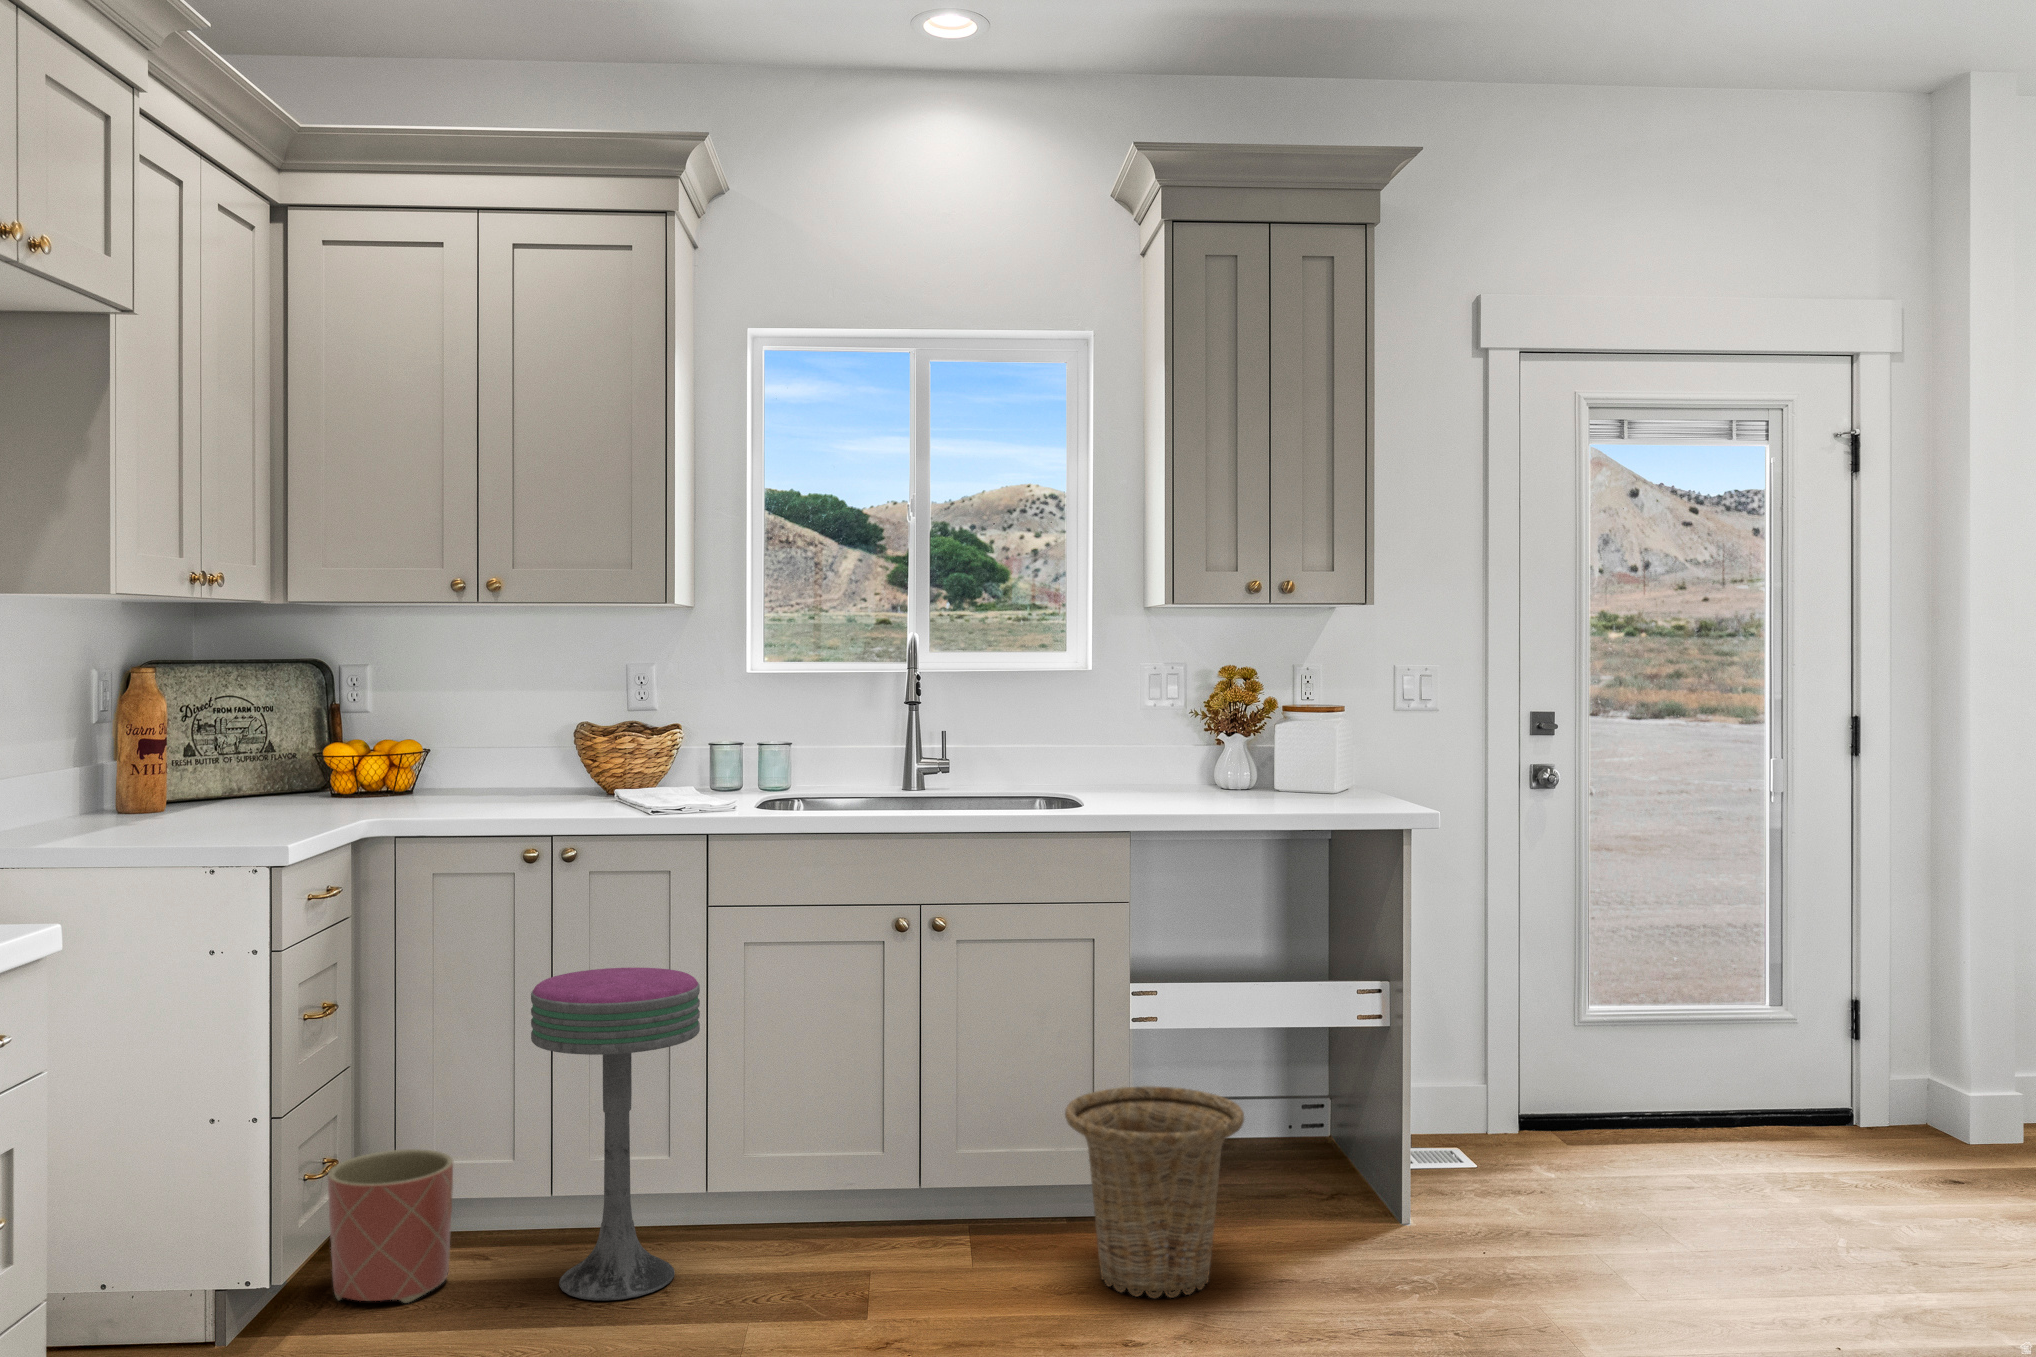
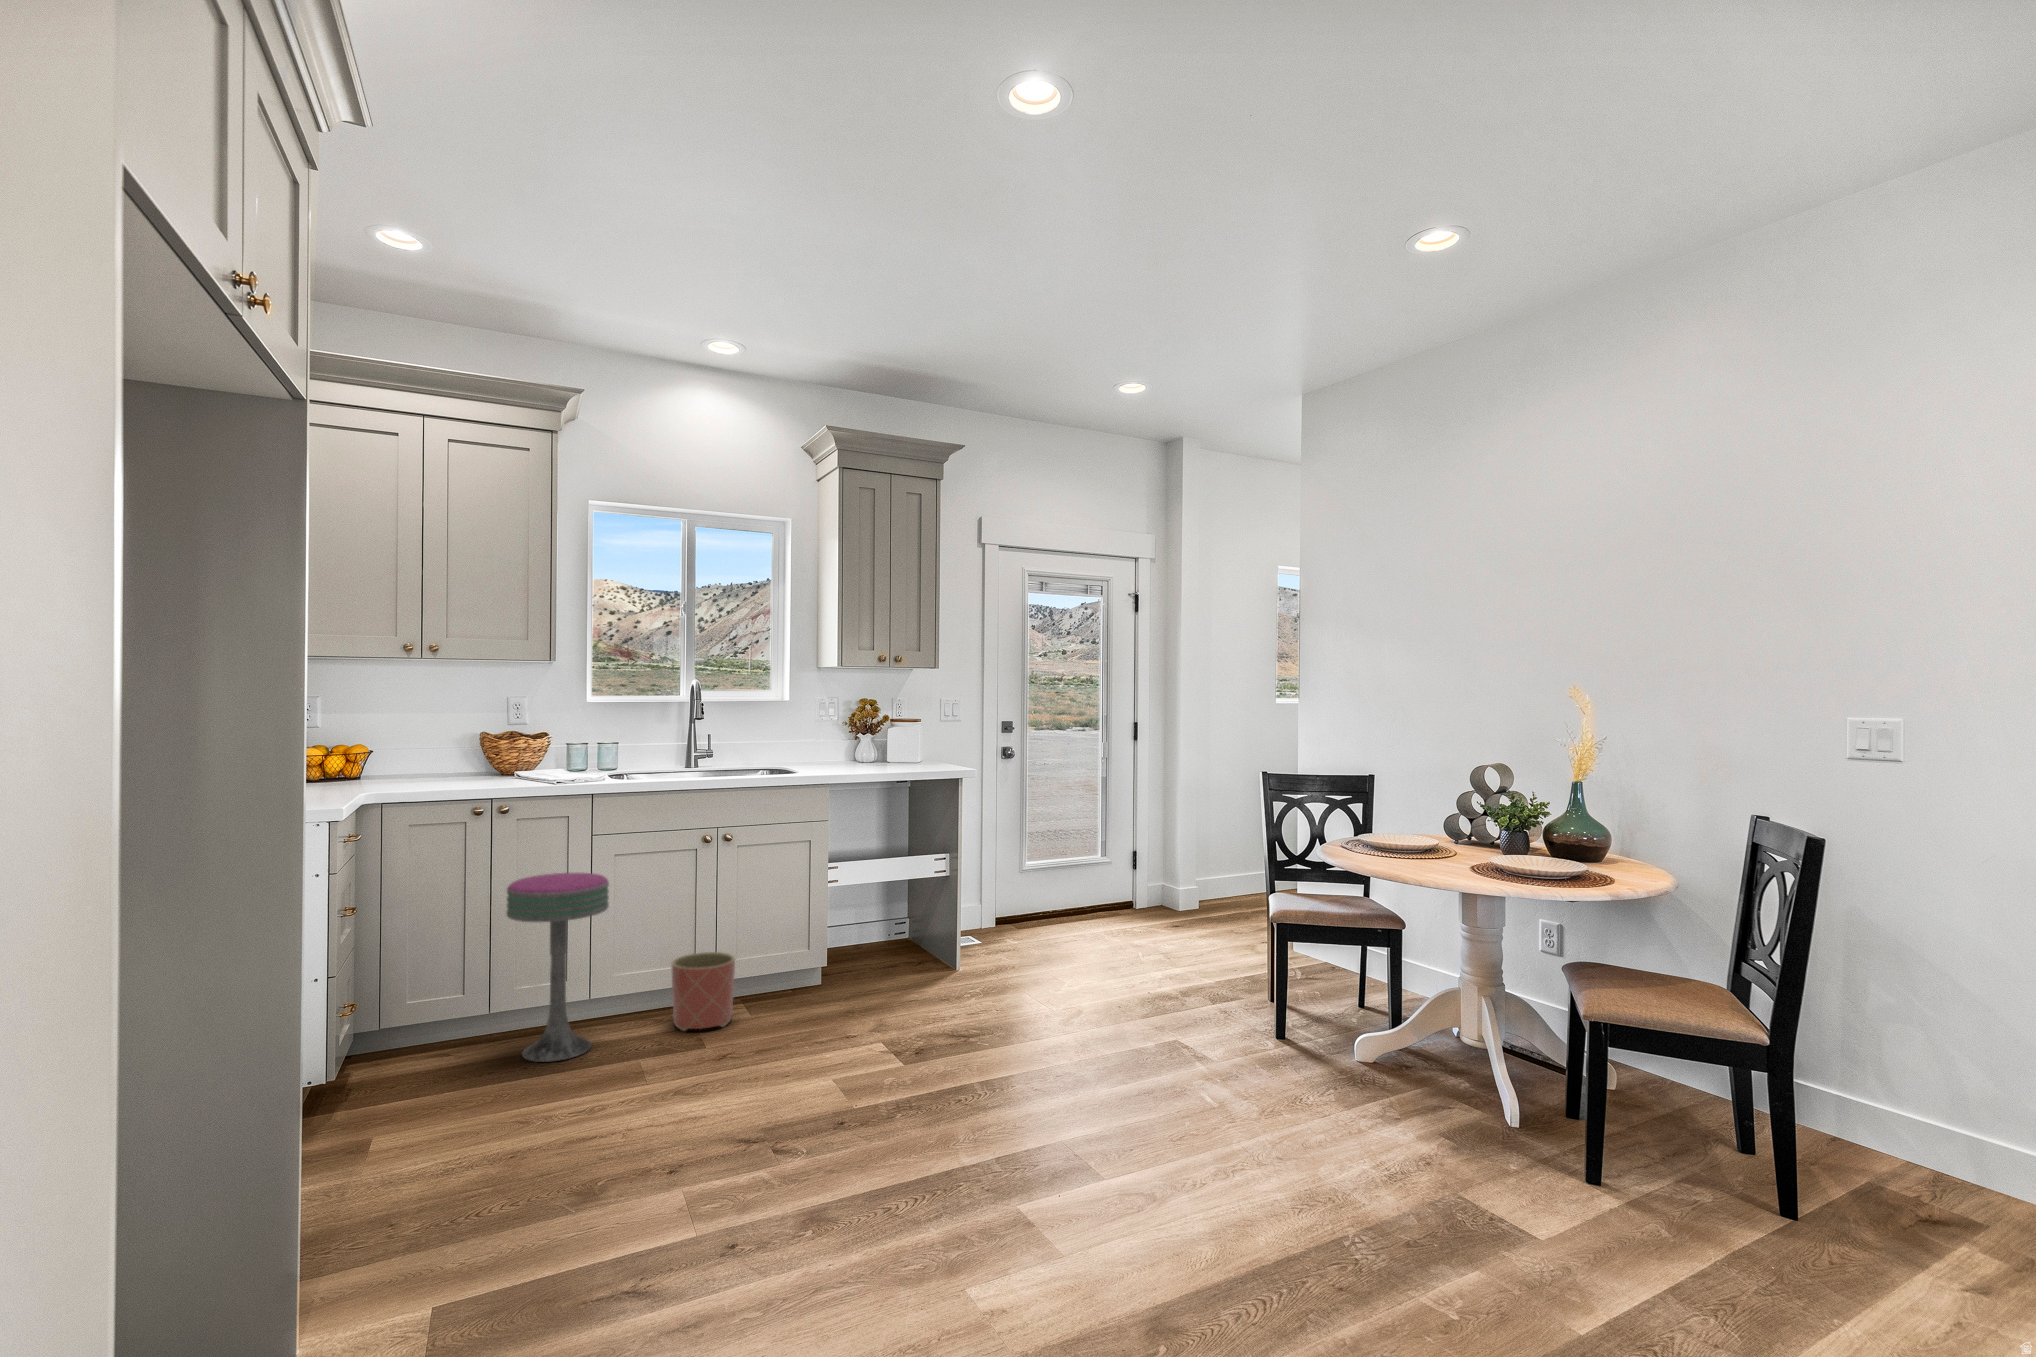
basket: present [1065,1086,1244,1298] -> none [810,914,901,1019]
planter: present [328,1149,453,1303] -> present [672,952,735,1031]

